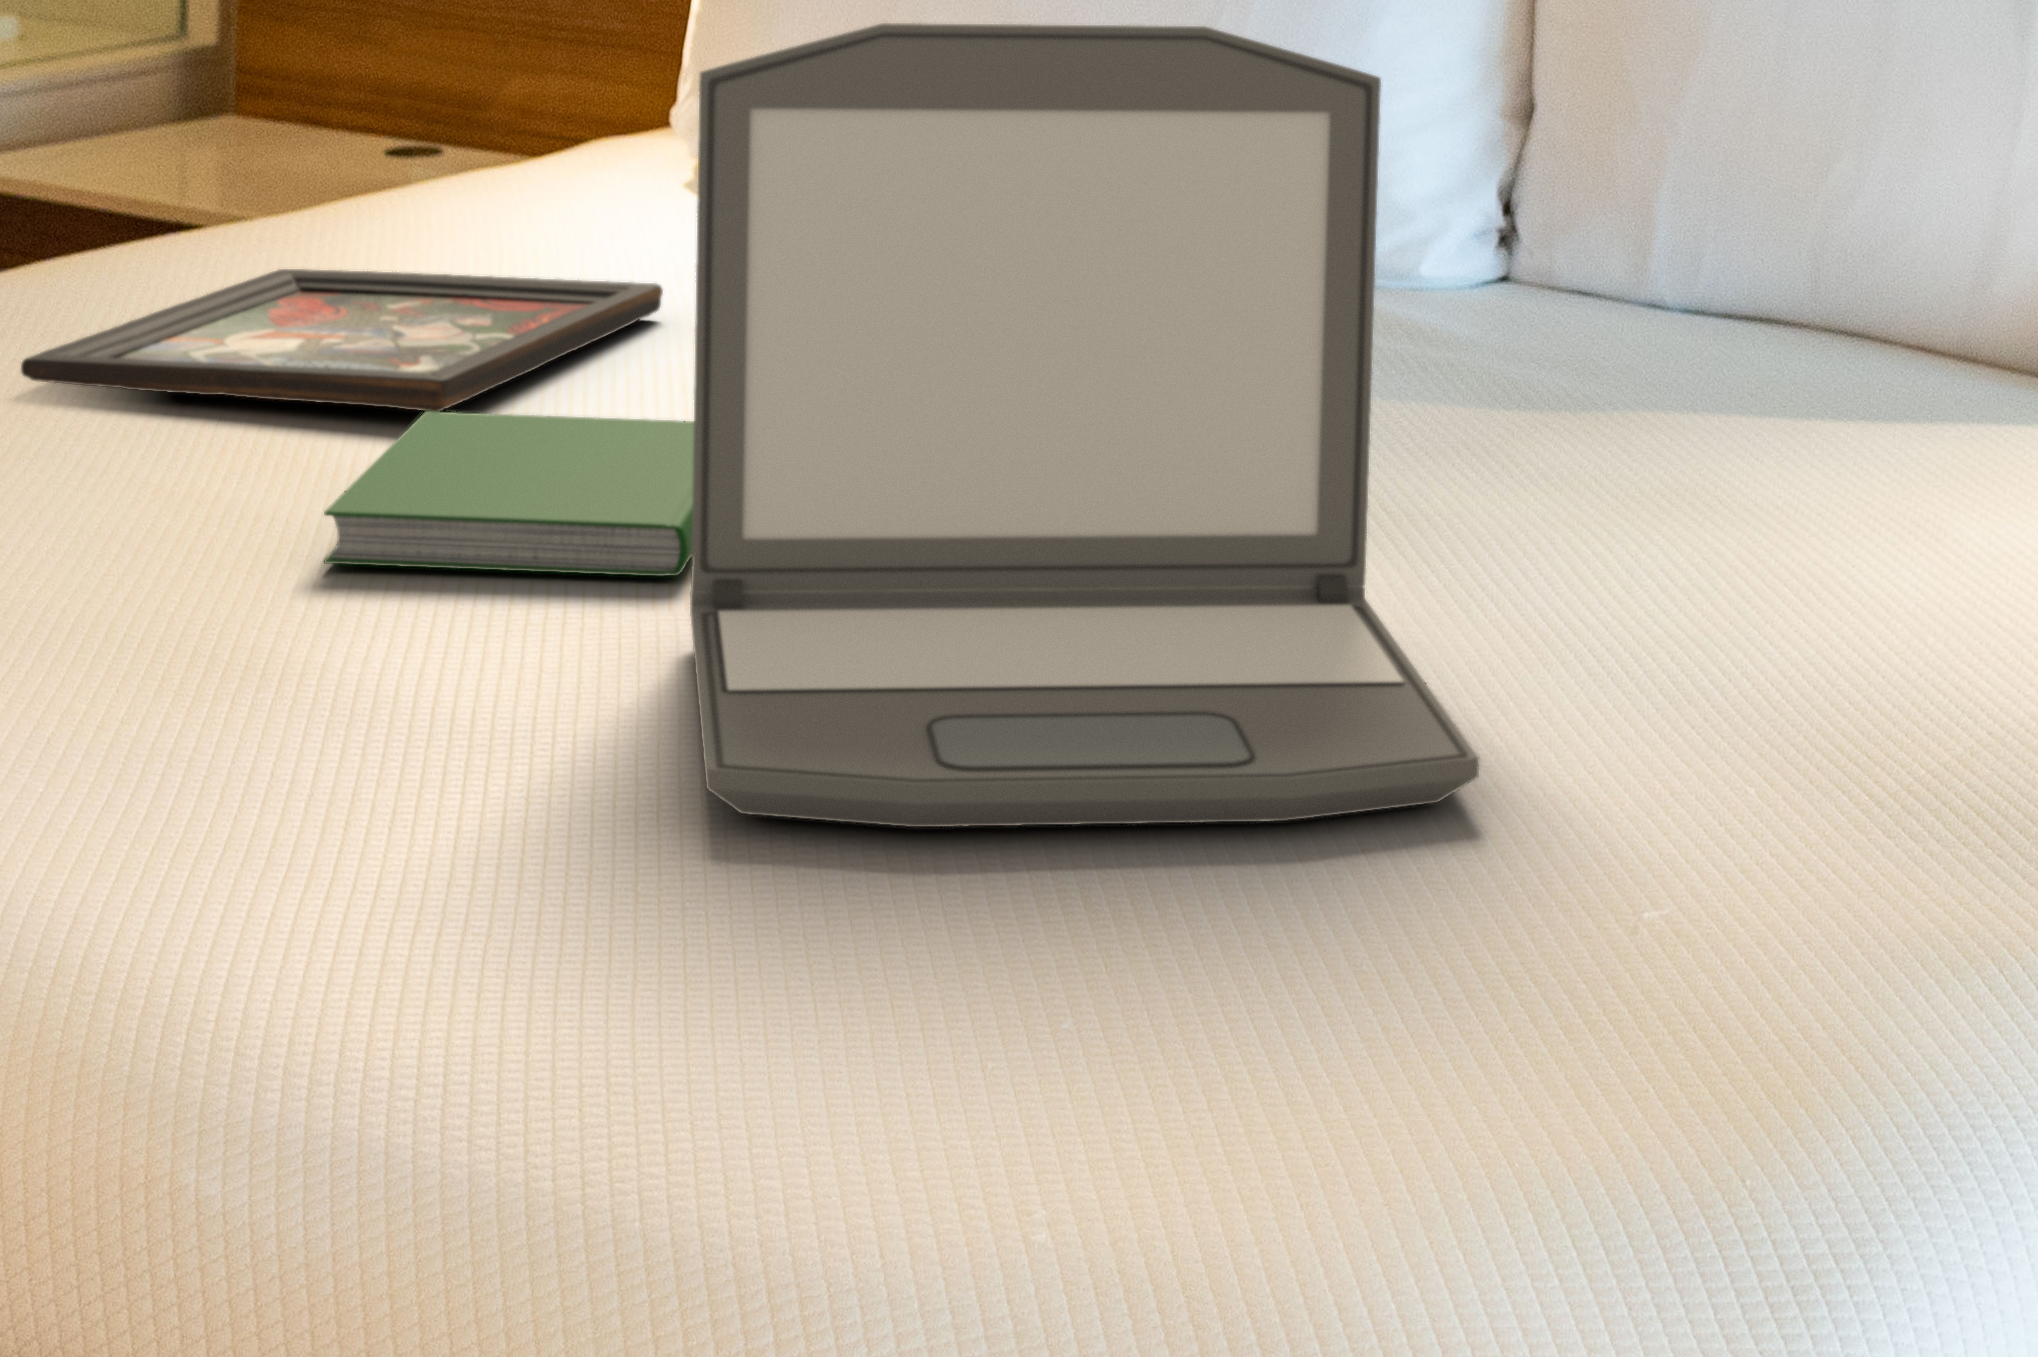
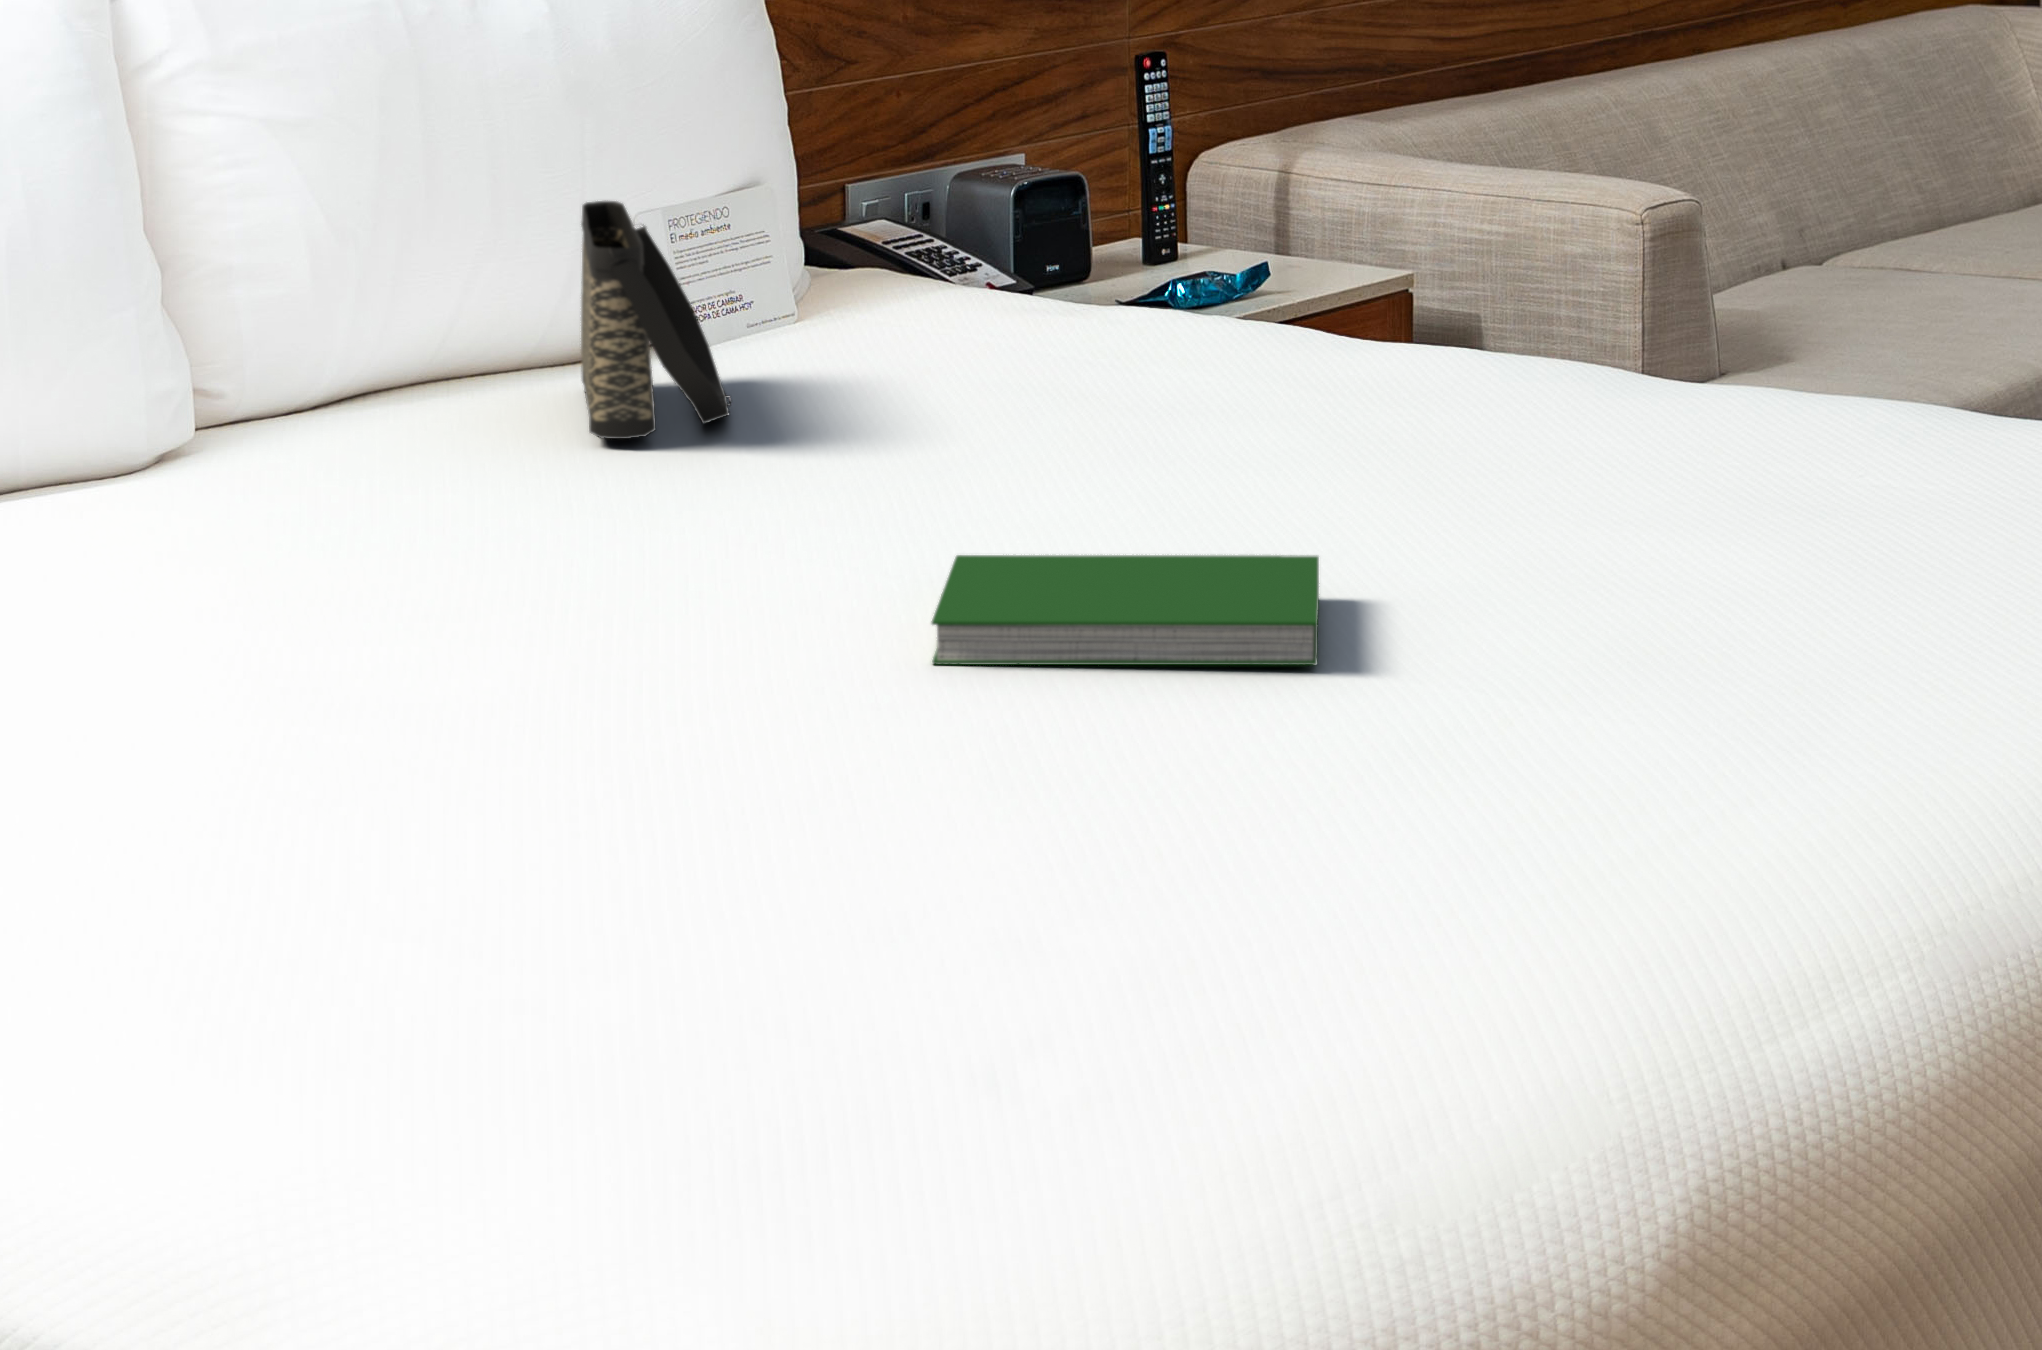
laptop: present [690,23,1479,827] -> none [1371,87,1874,588]
handbag: none [1454,135,1888,399] -> present [581,201,731,439]
decorative tray: present [21,269,663,412] -> none [119,587,826,772]

